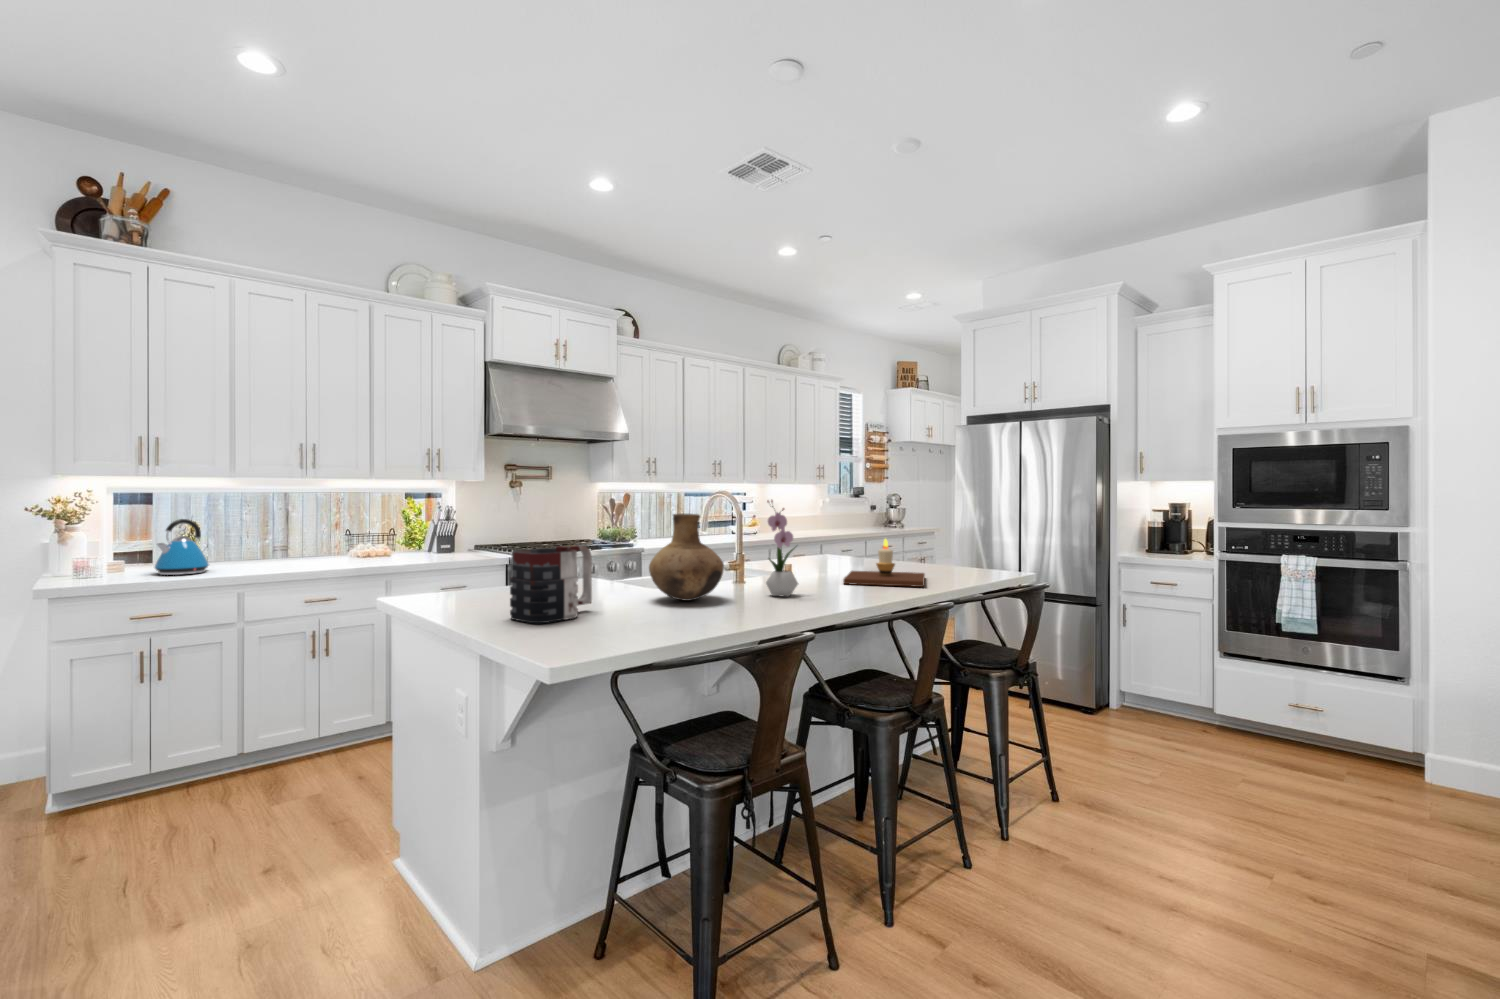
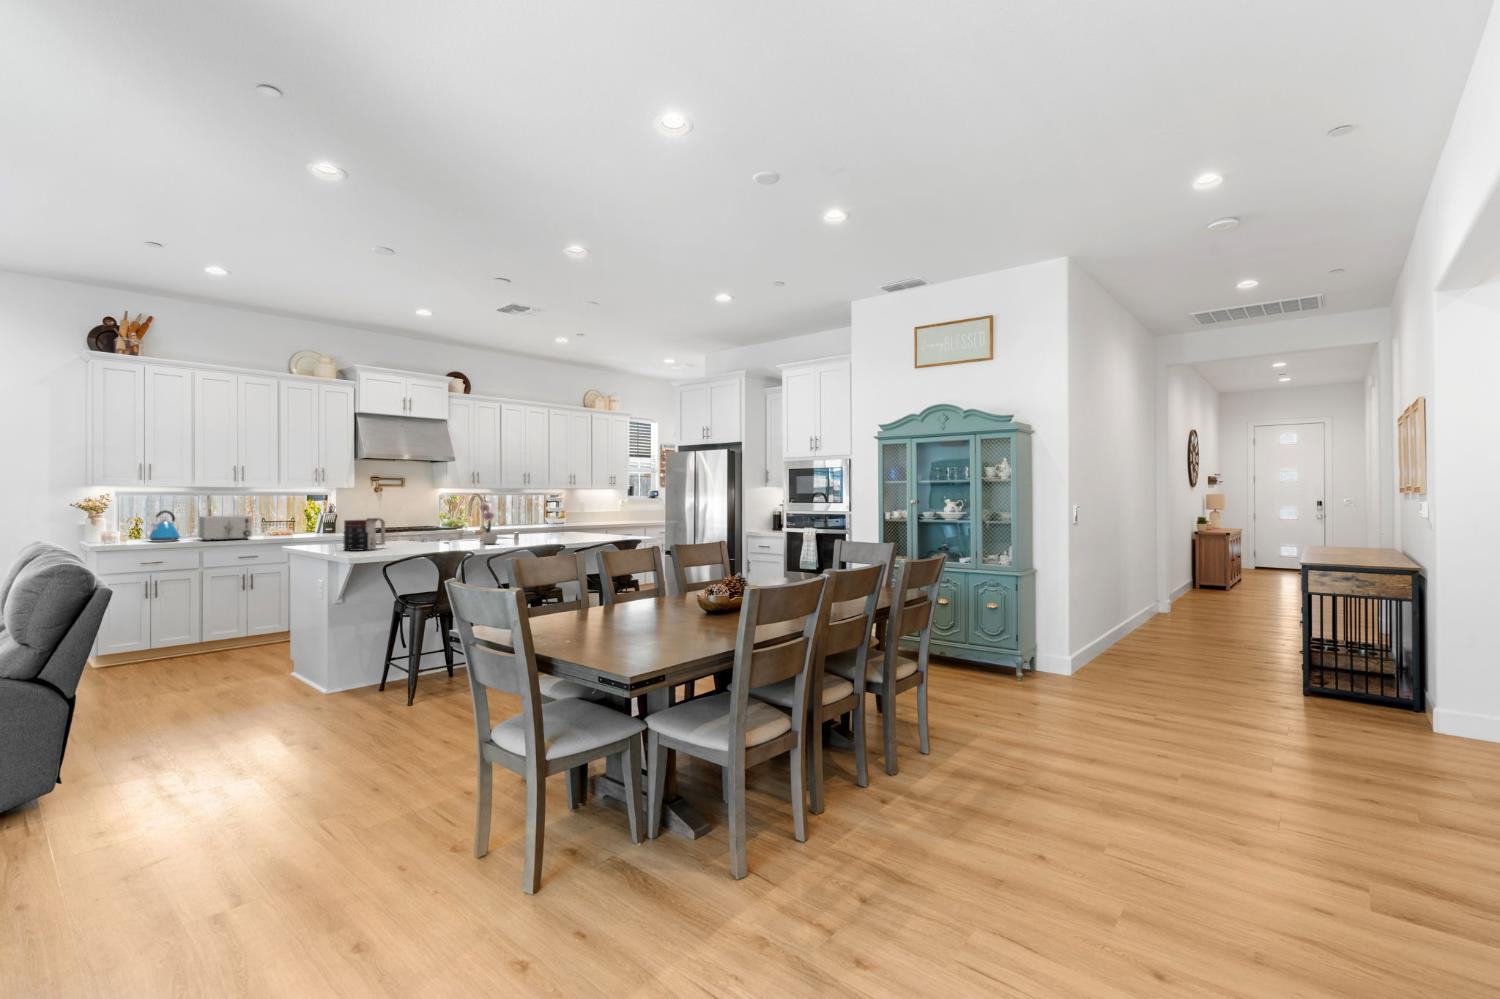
vase: present [649,514,724,601] -> none [418,504,457,545]
toaster: none [241,527,327,573] -> present [199,516,252,541]
candle: present [843,539,925,587] -> none [534,518,587,541]

